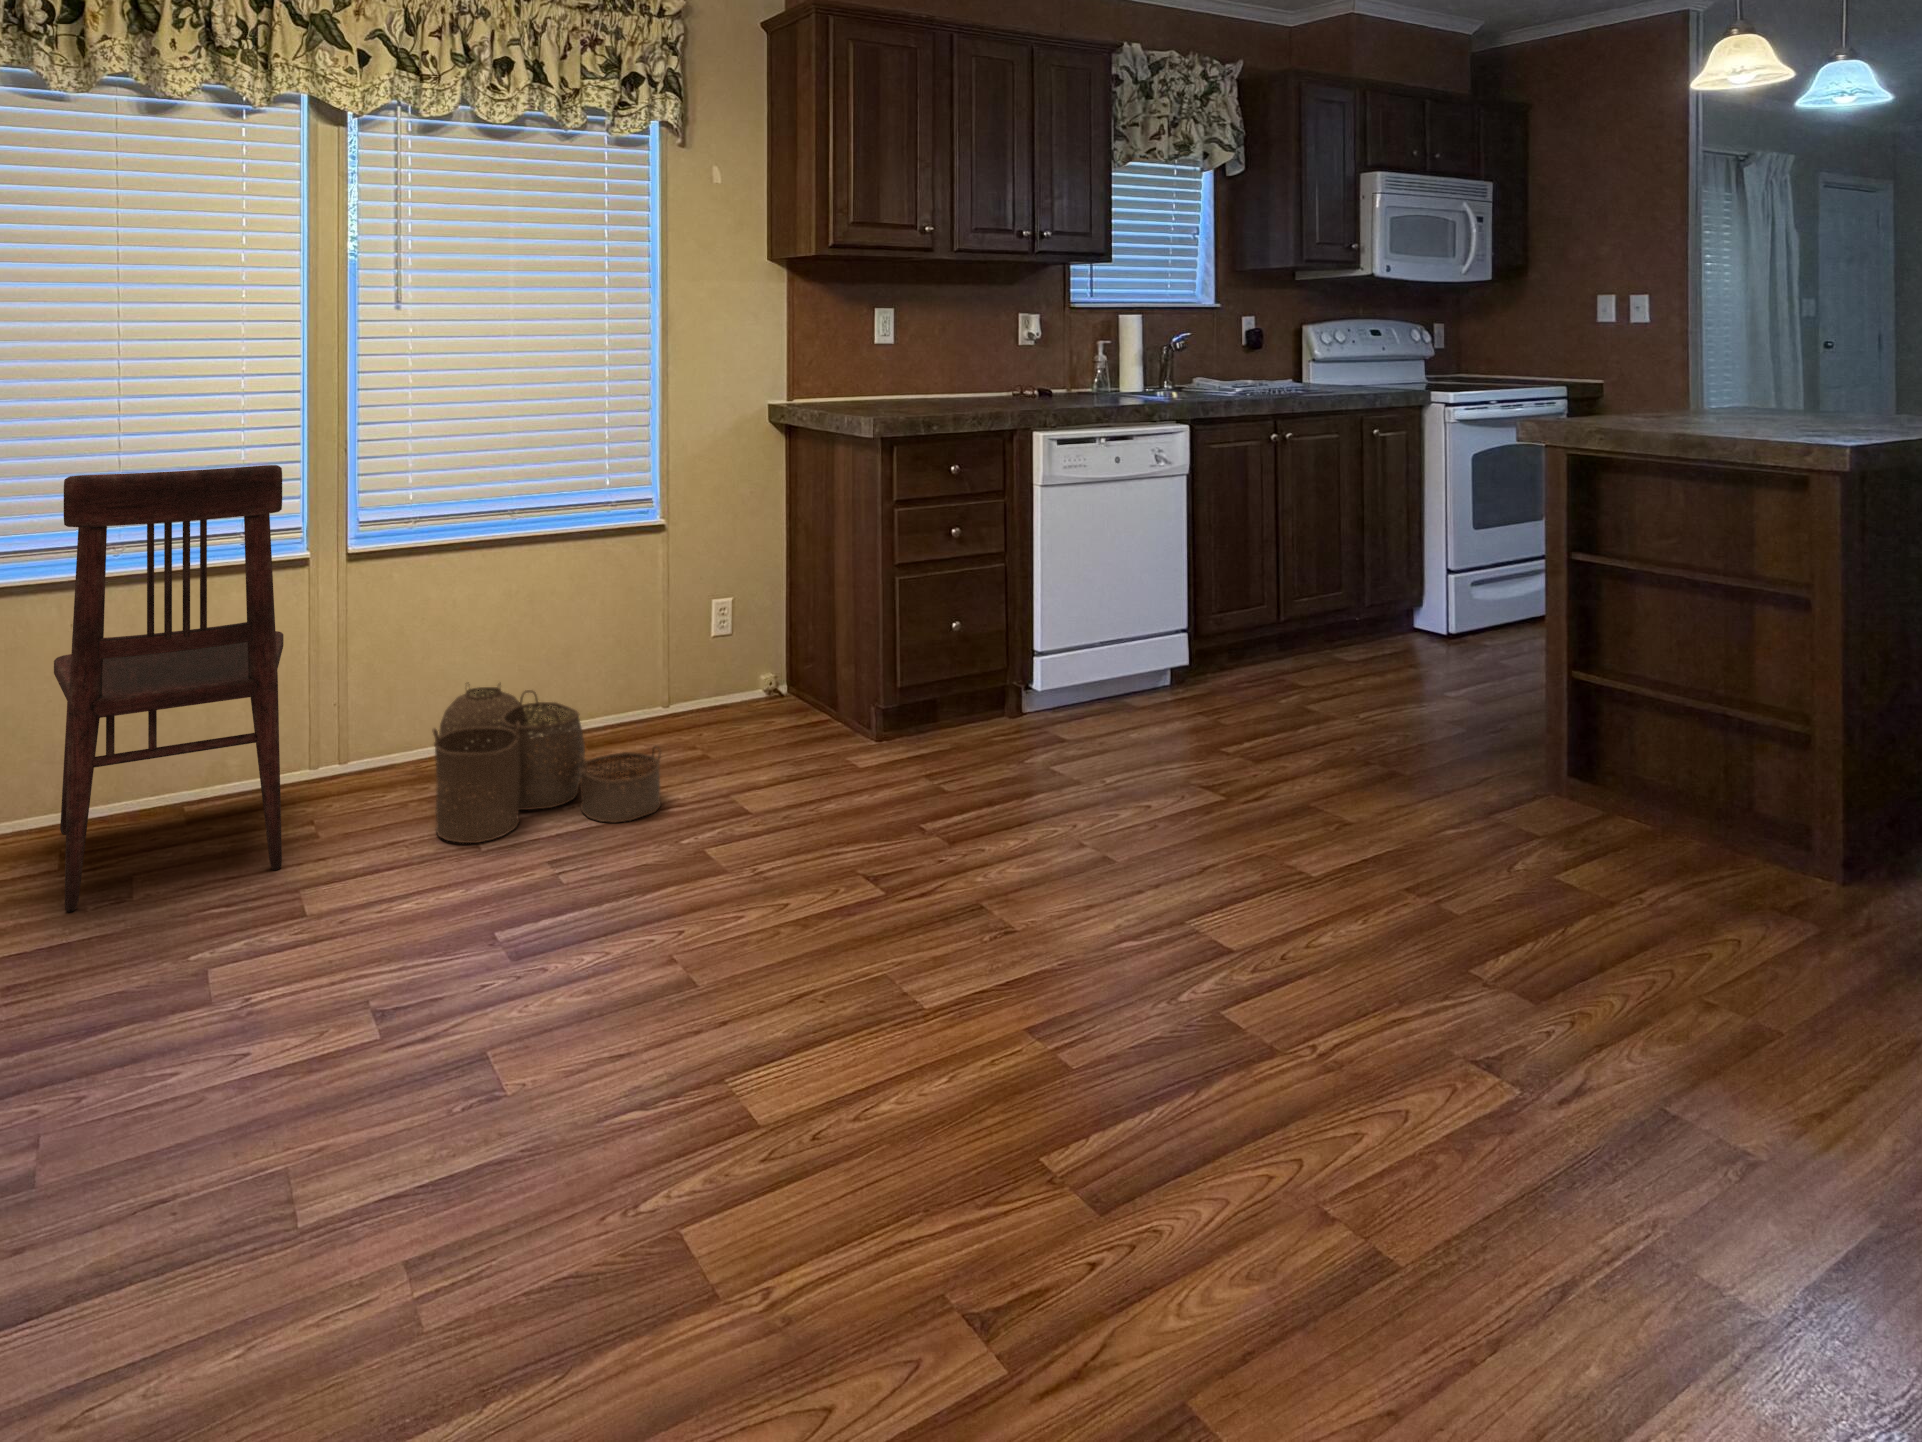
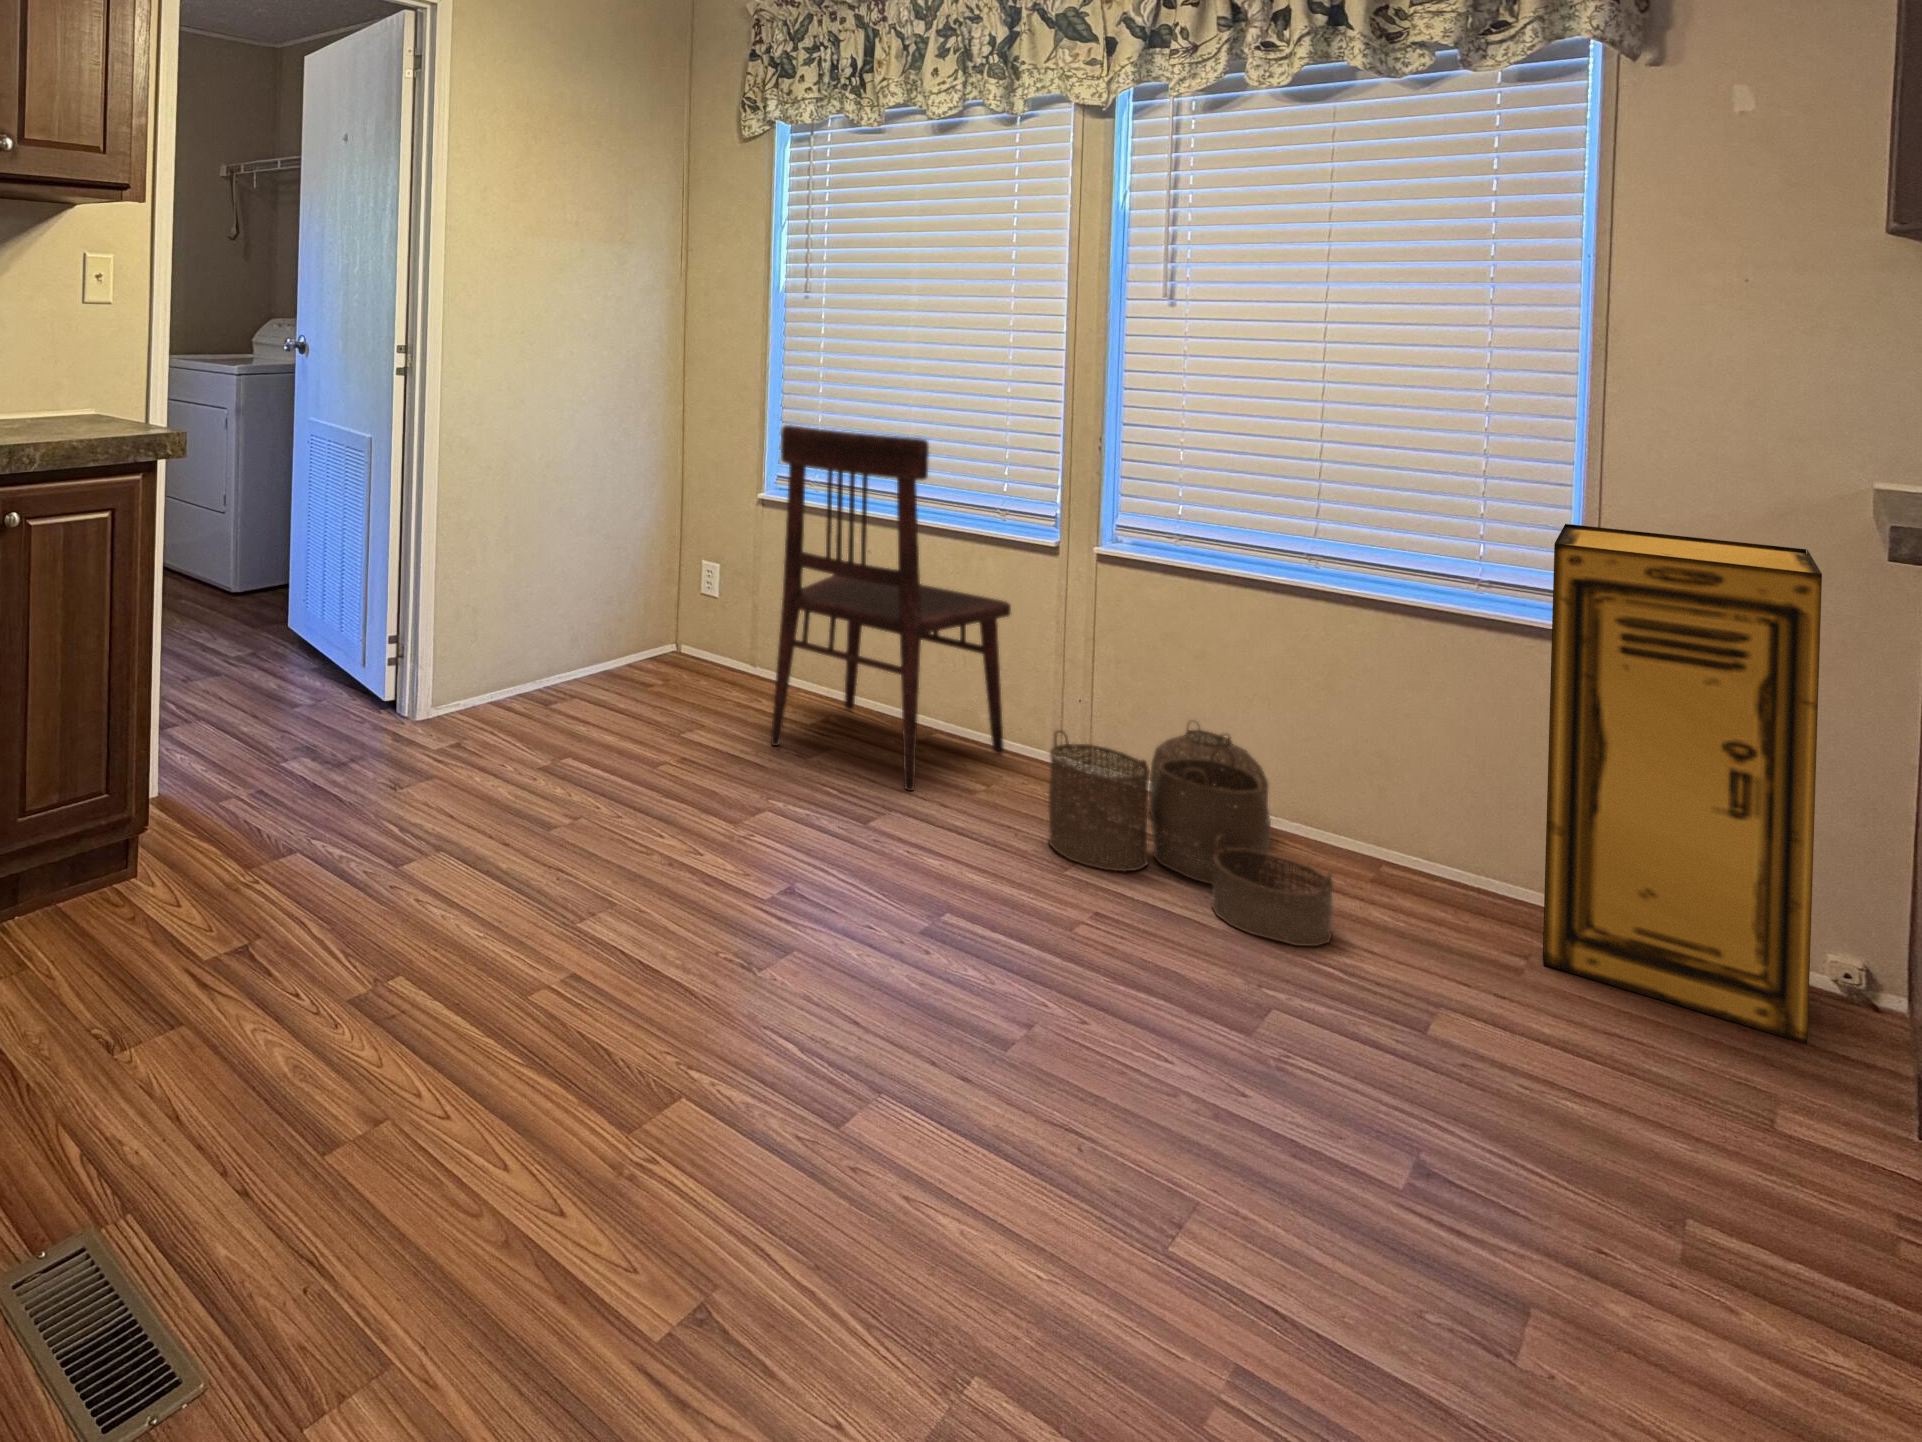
storage cabinet: none [671,451,820,753] -> present [1543,524,1822,1044]

